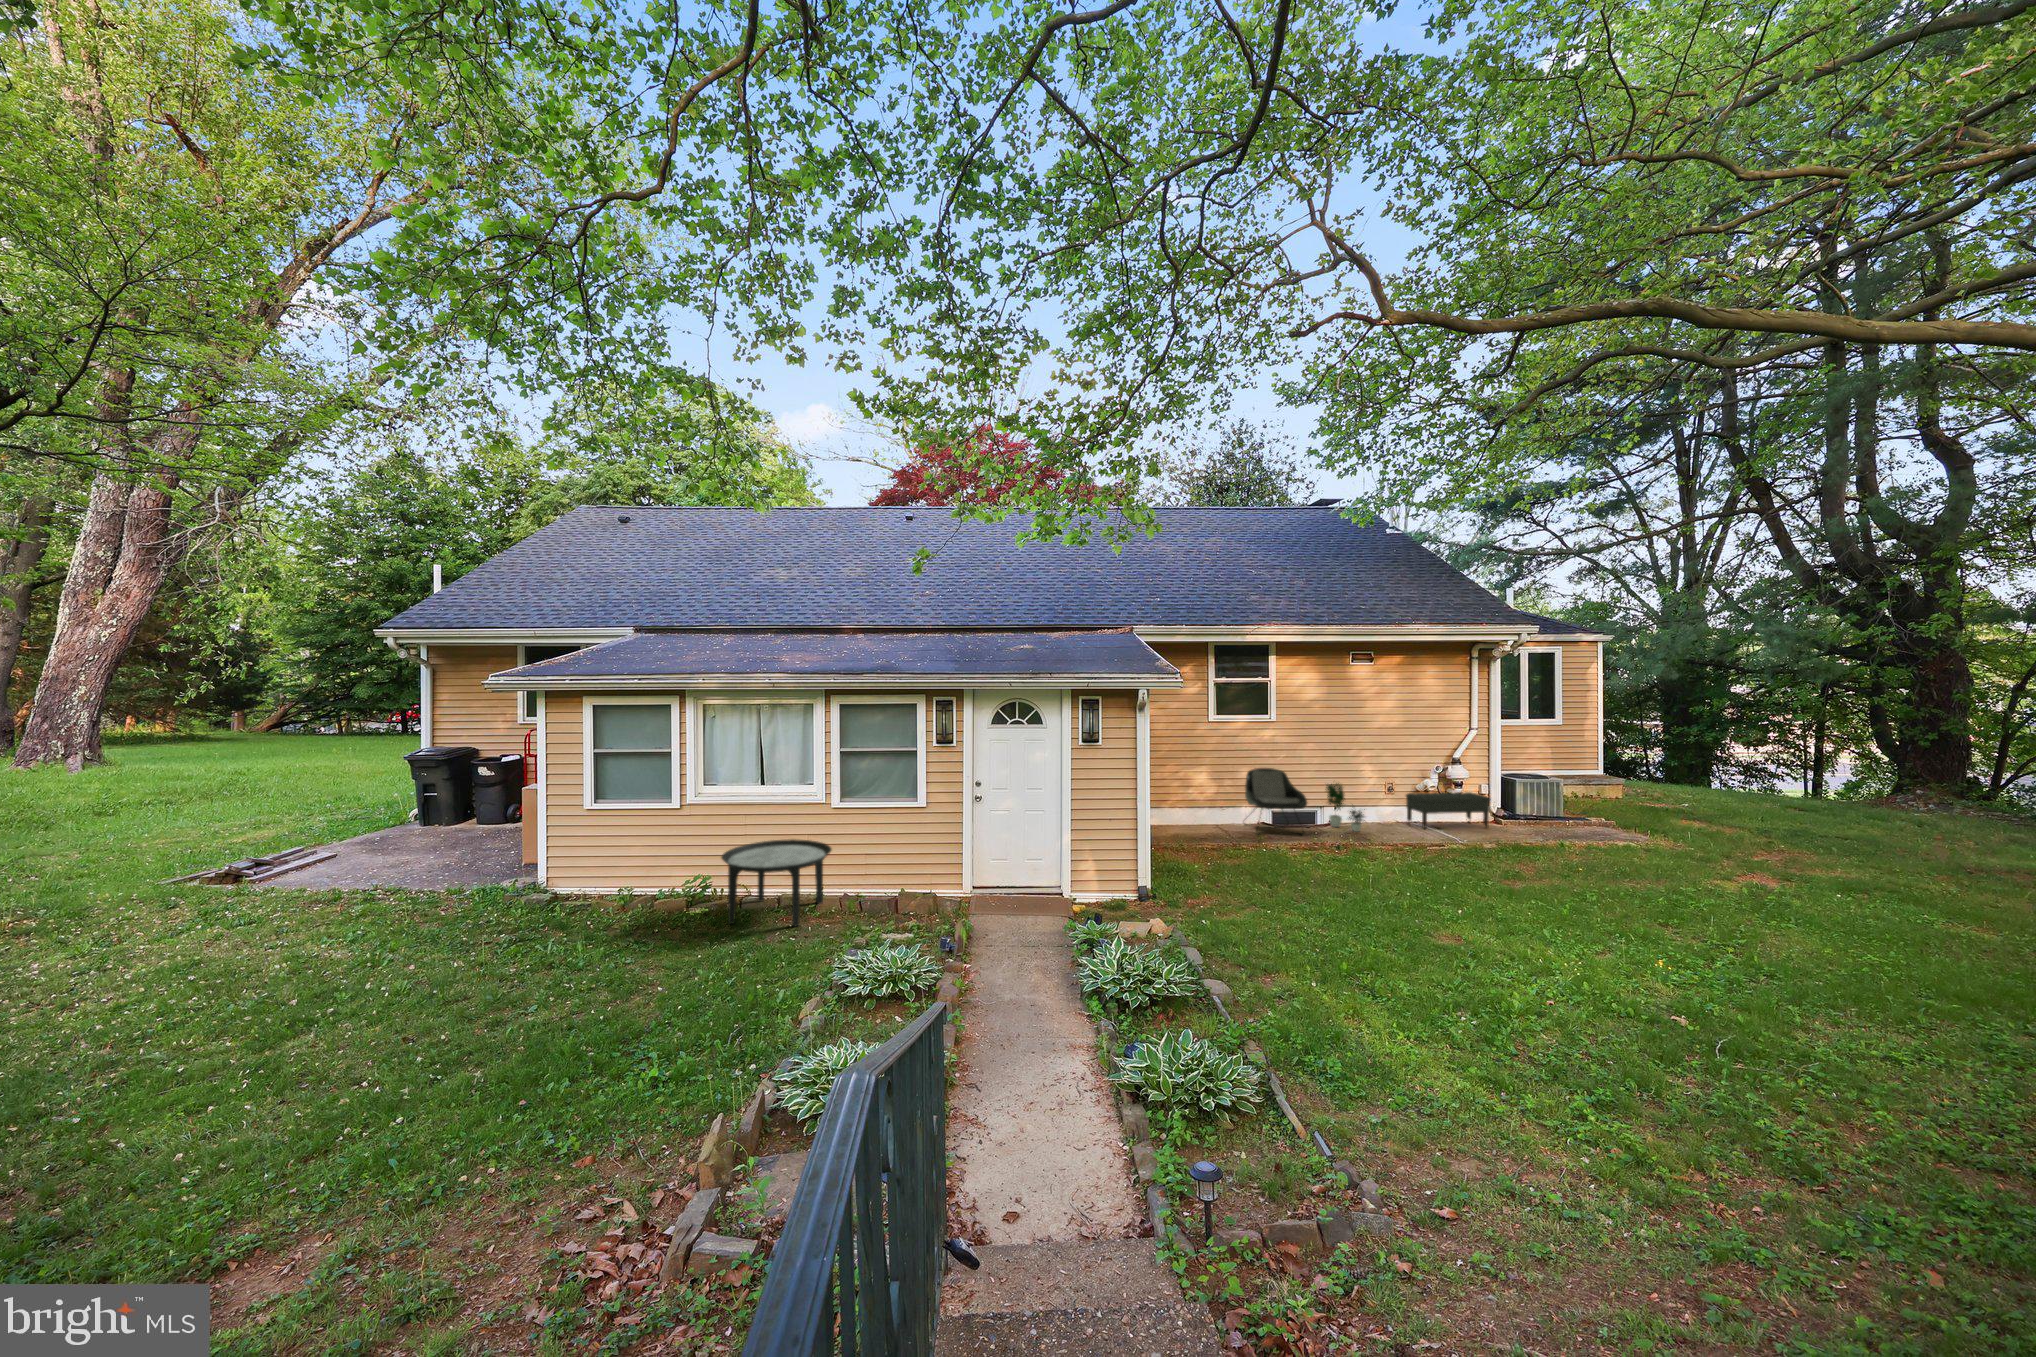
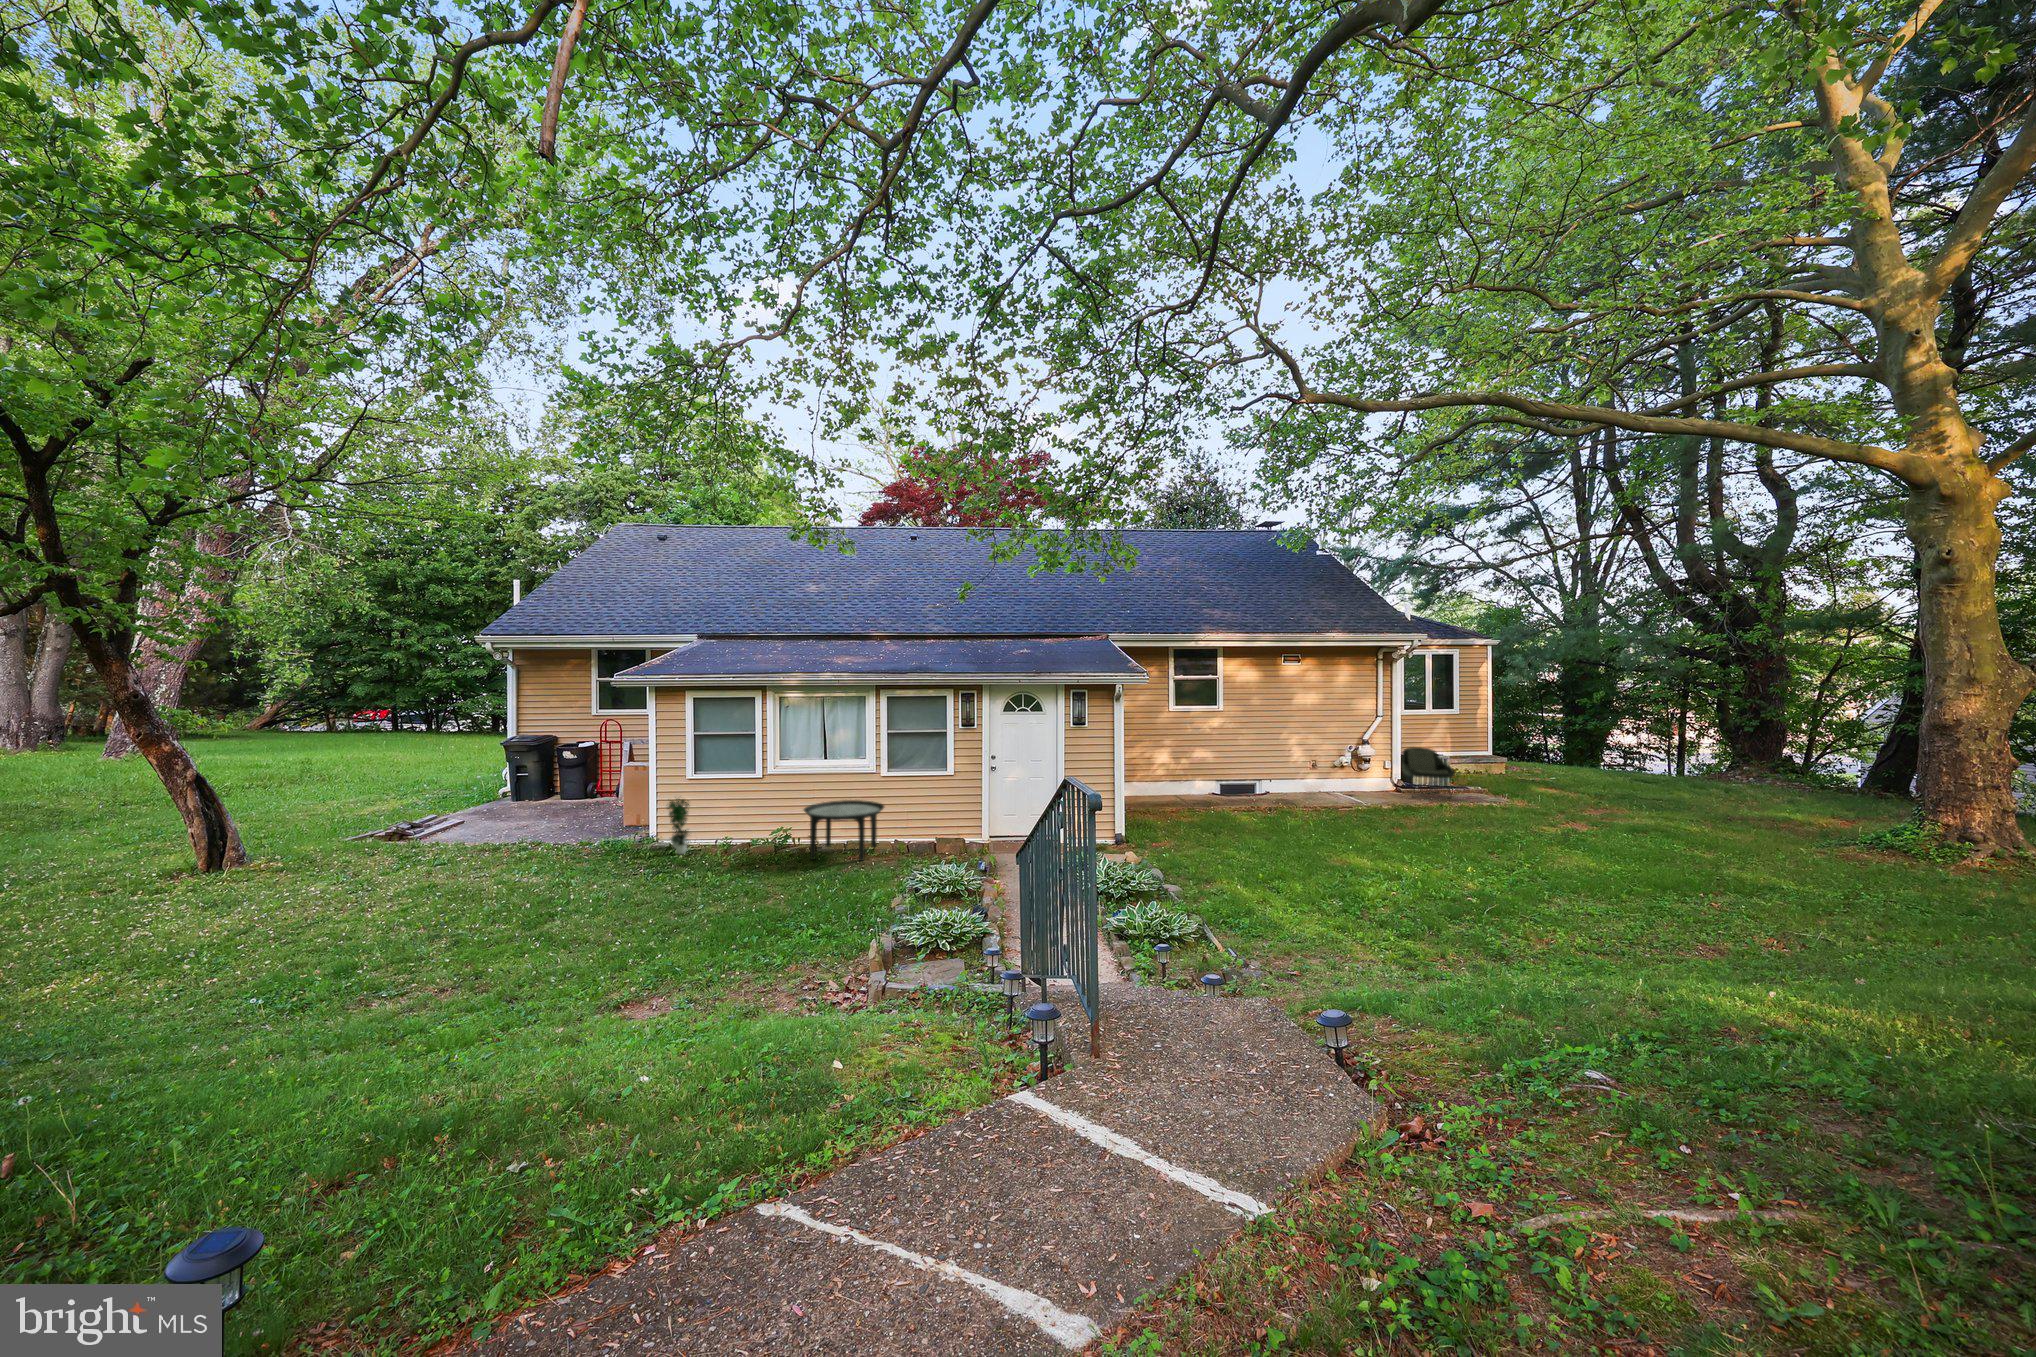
lounge chair: present [1245,768,1307,834] -> present [1400,747,1455,799]
potted plant: present [1326,783,1365,832] -> present [668,799,689,854]
bench: present [1406,792,1490,829] -> none [1327,767,1392,796]

